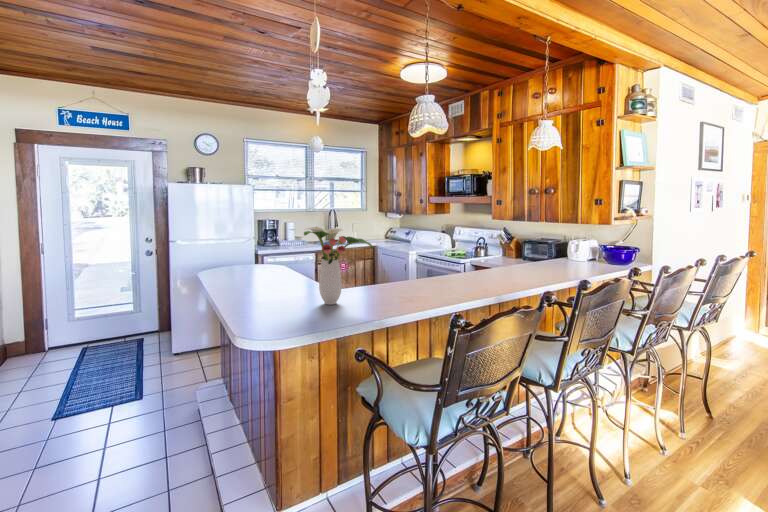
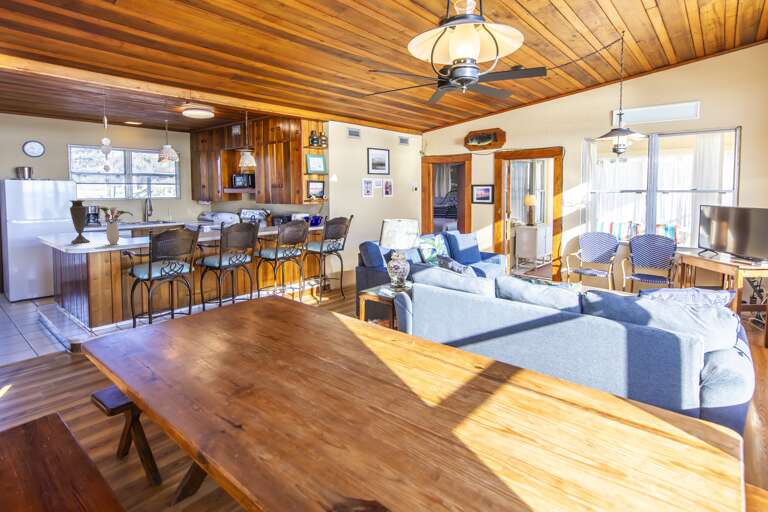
vase: none [253,214,284,295] -> present [70,200,90,243]

